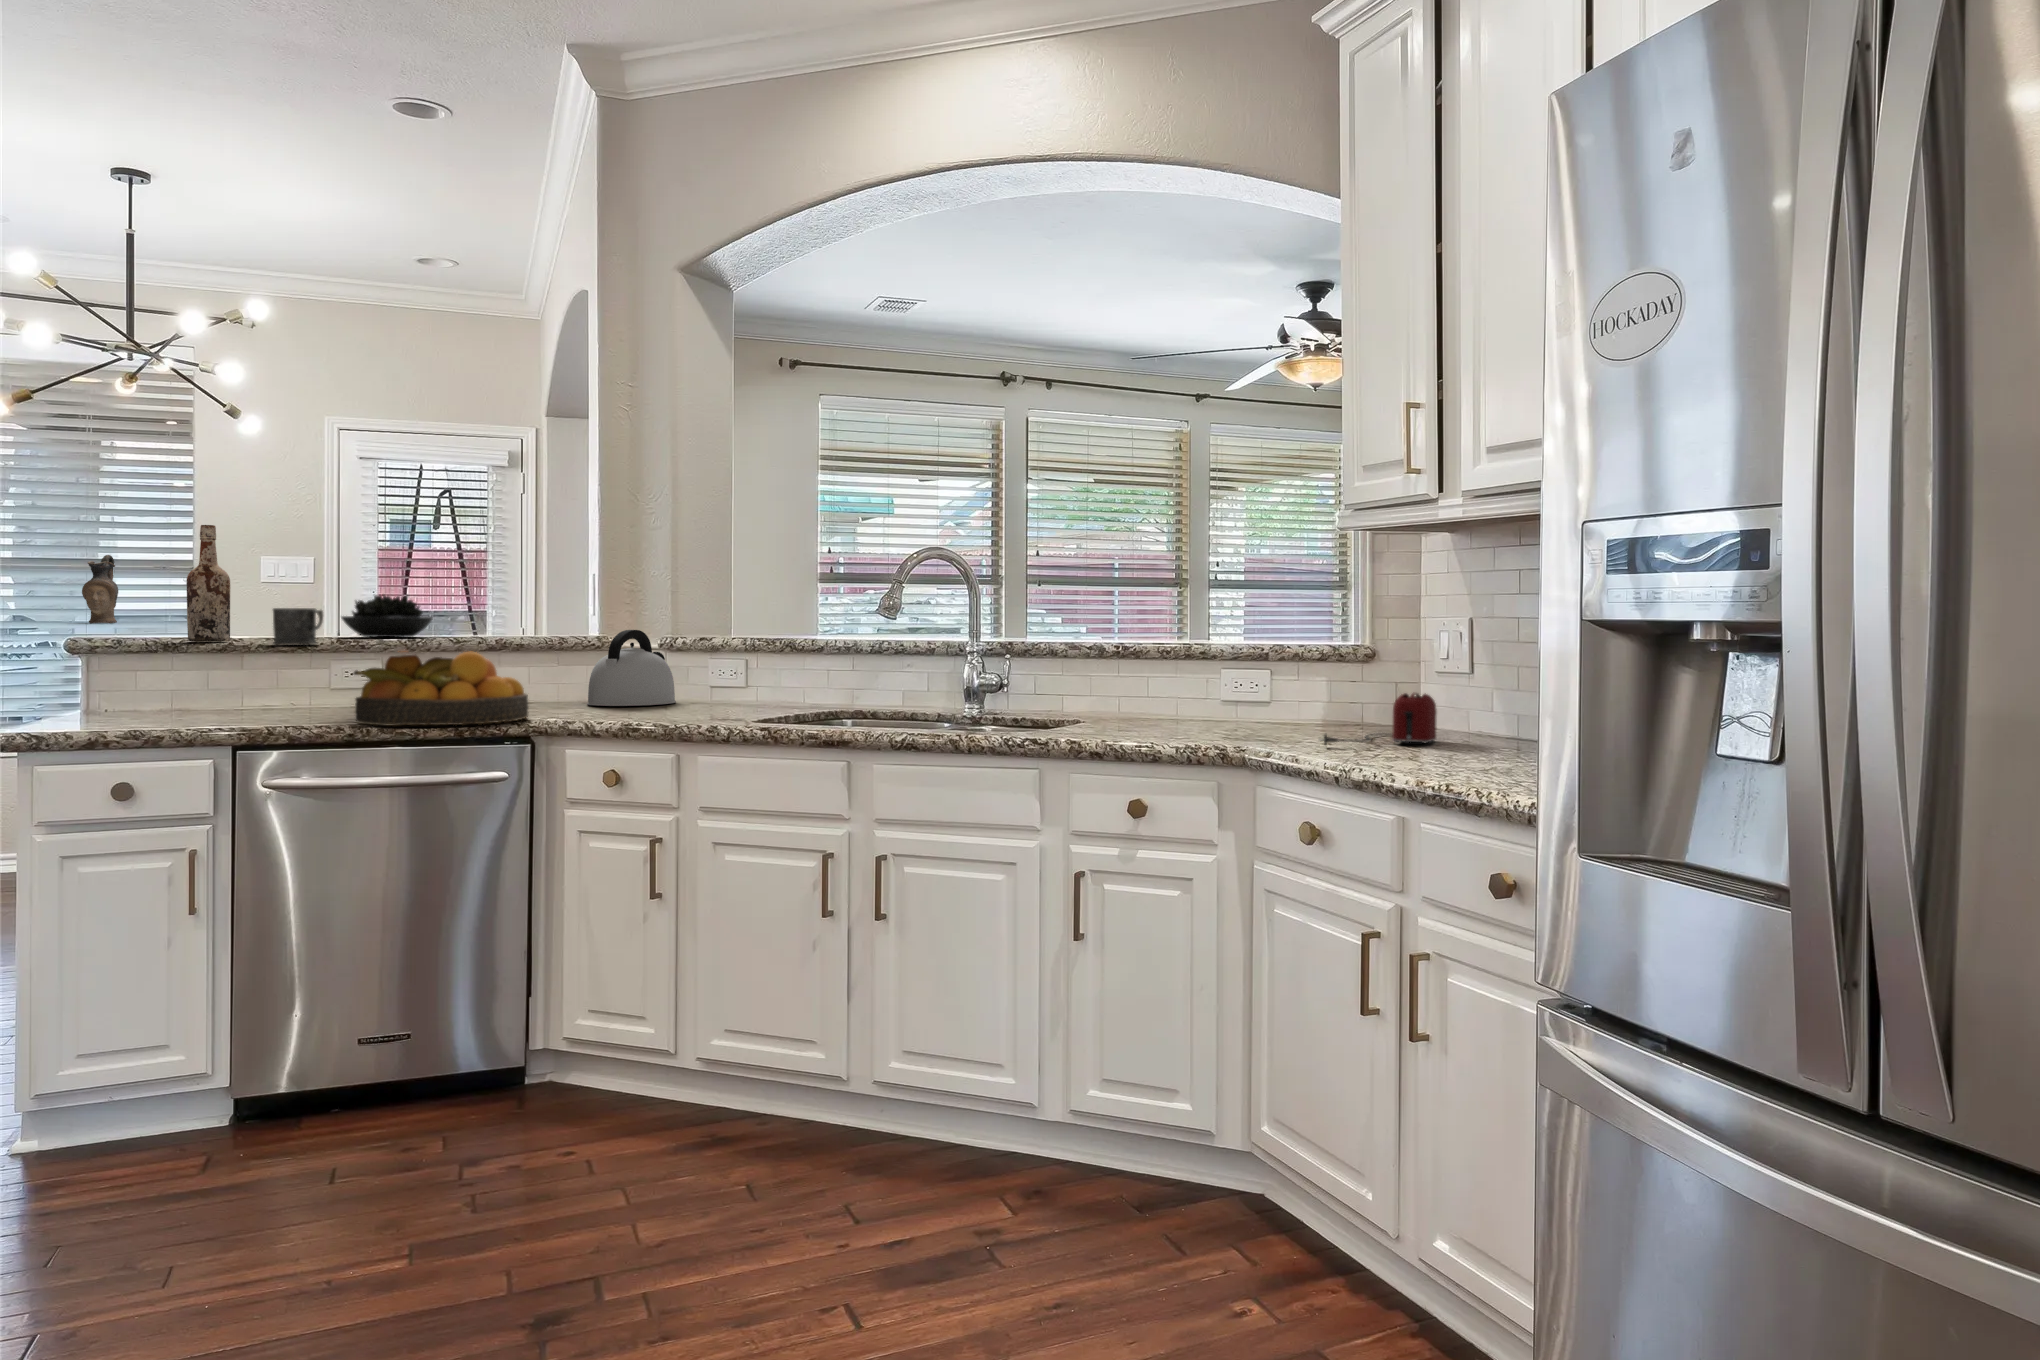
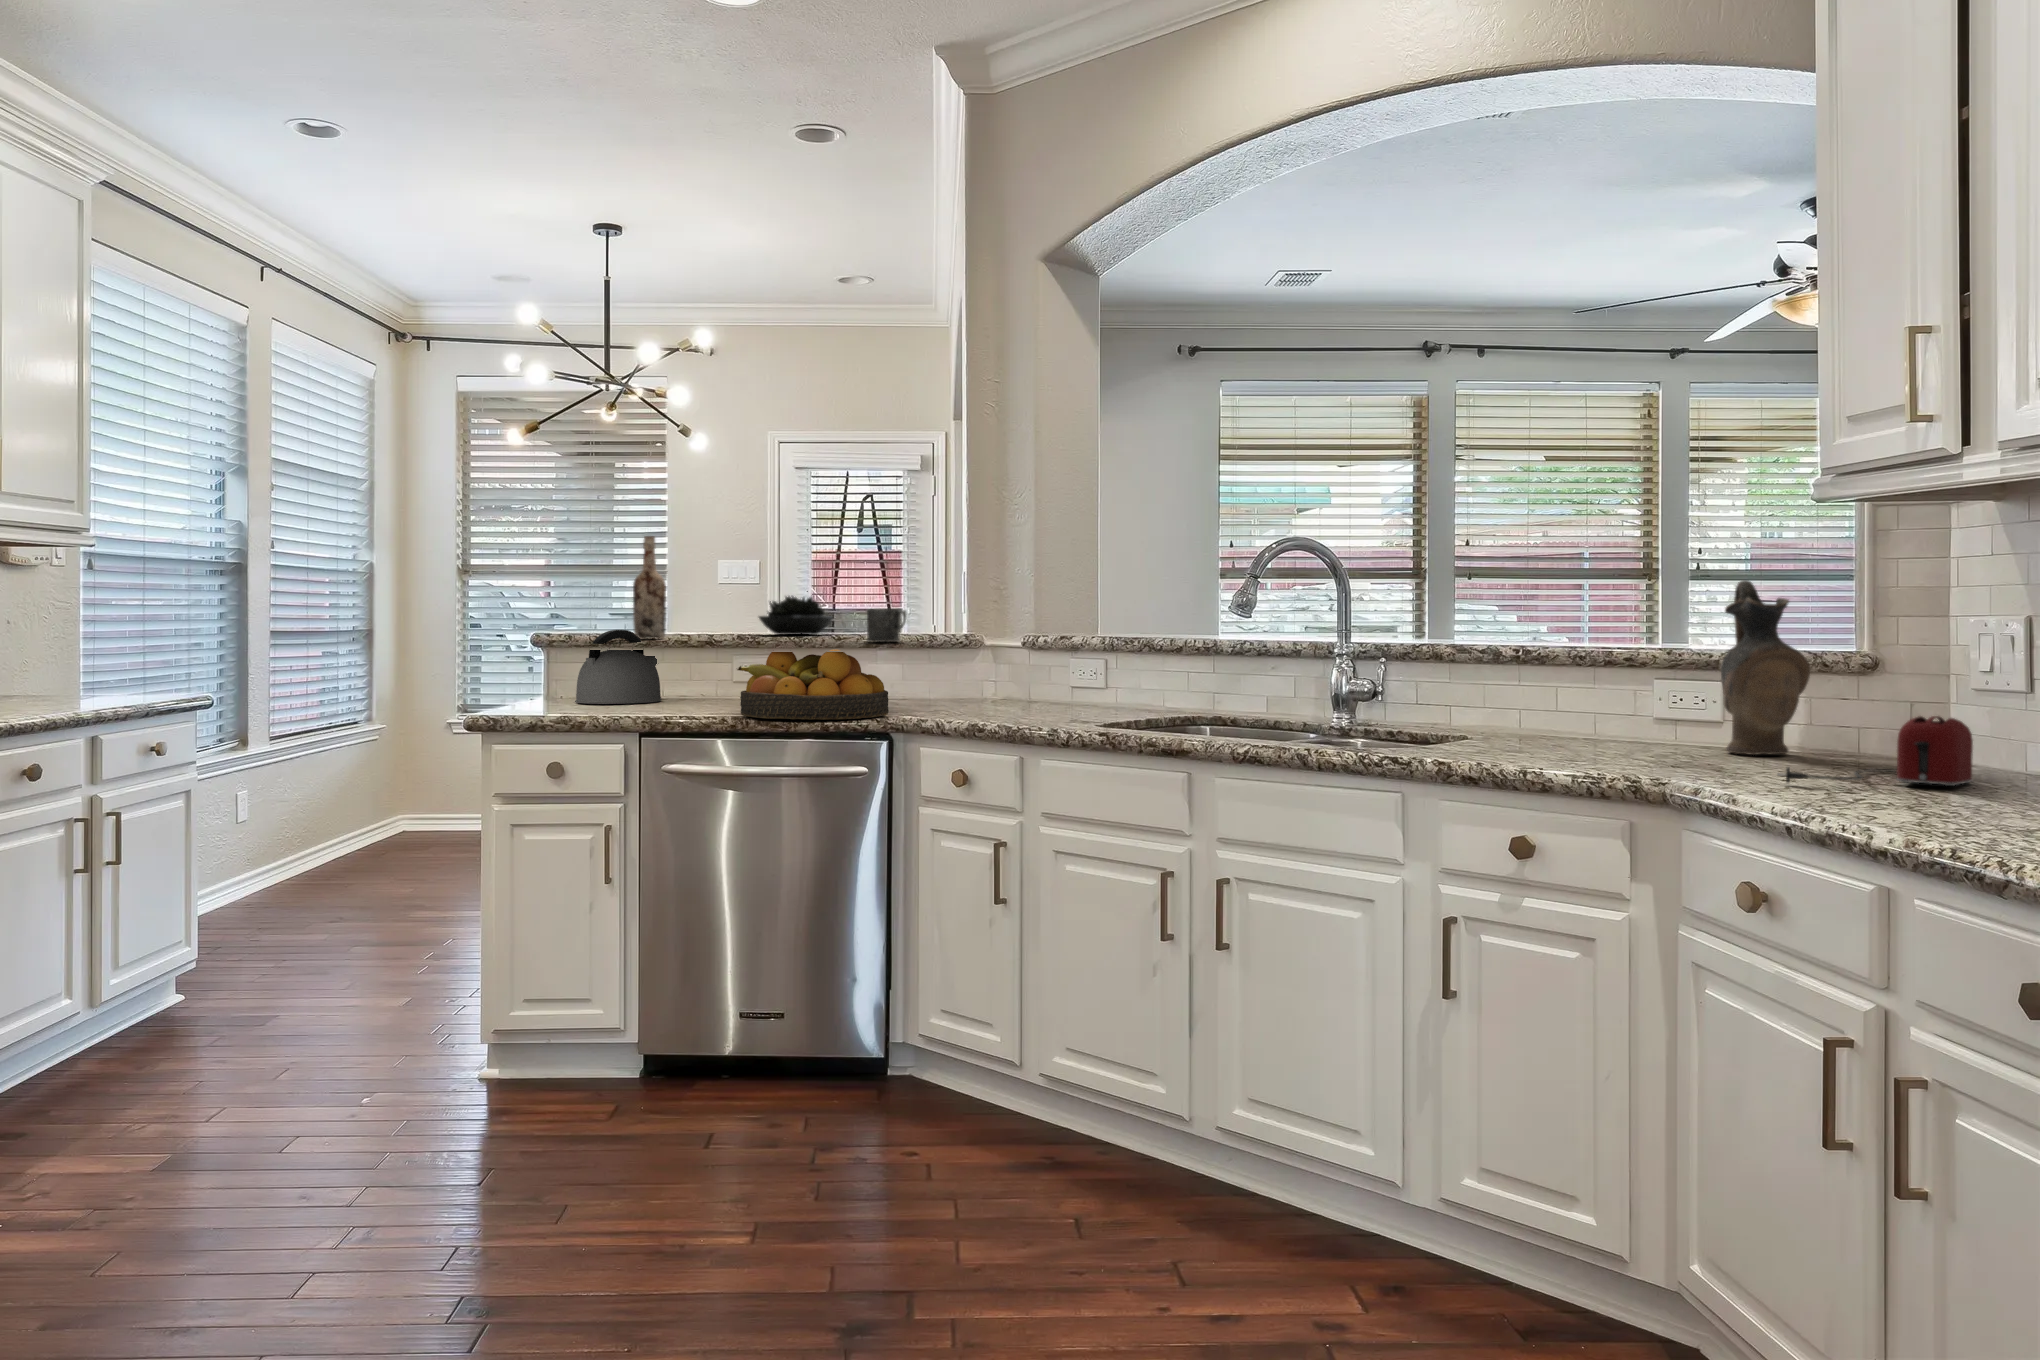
ceramic pitcher: present [82,555,118,623] -> present [1721,580,1810,755]
mug: present [273,608,323,645] -> present [867,609,907,642]
kettle: present [587,630,676,706] -> present [575,630,662,704]

